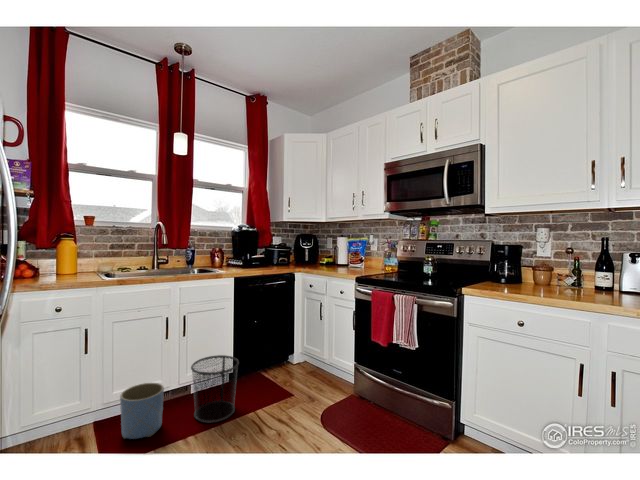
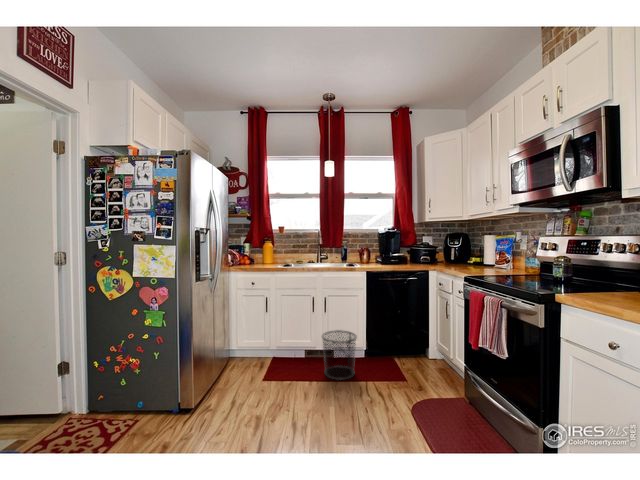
planter: present [120,383,164,439] -> none [279,339,305,374]

